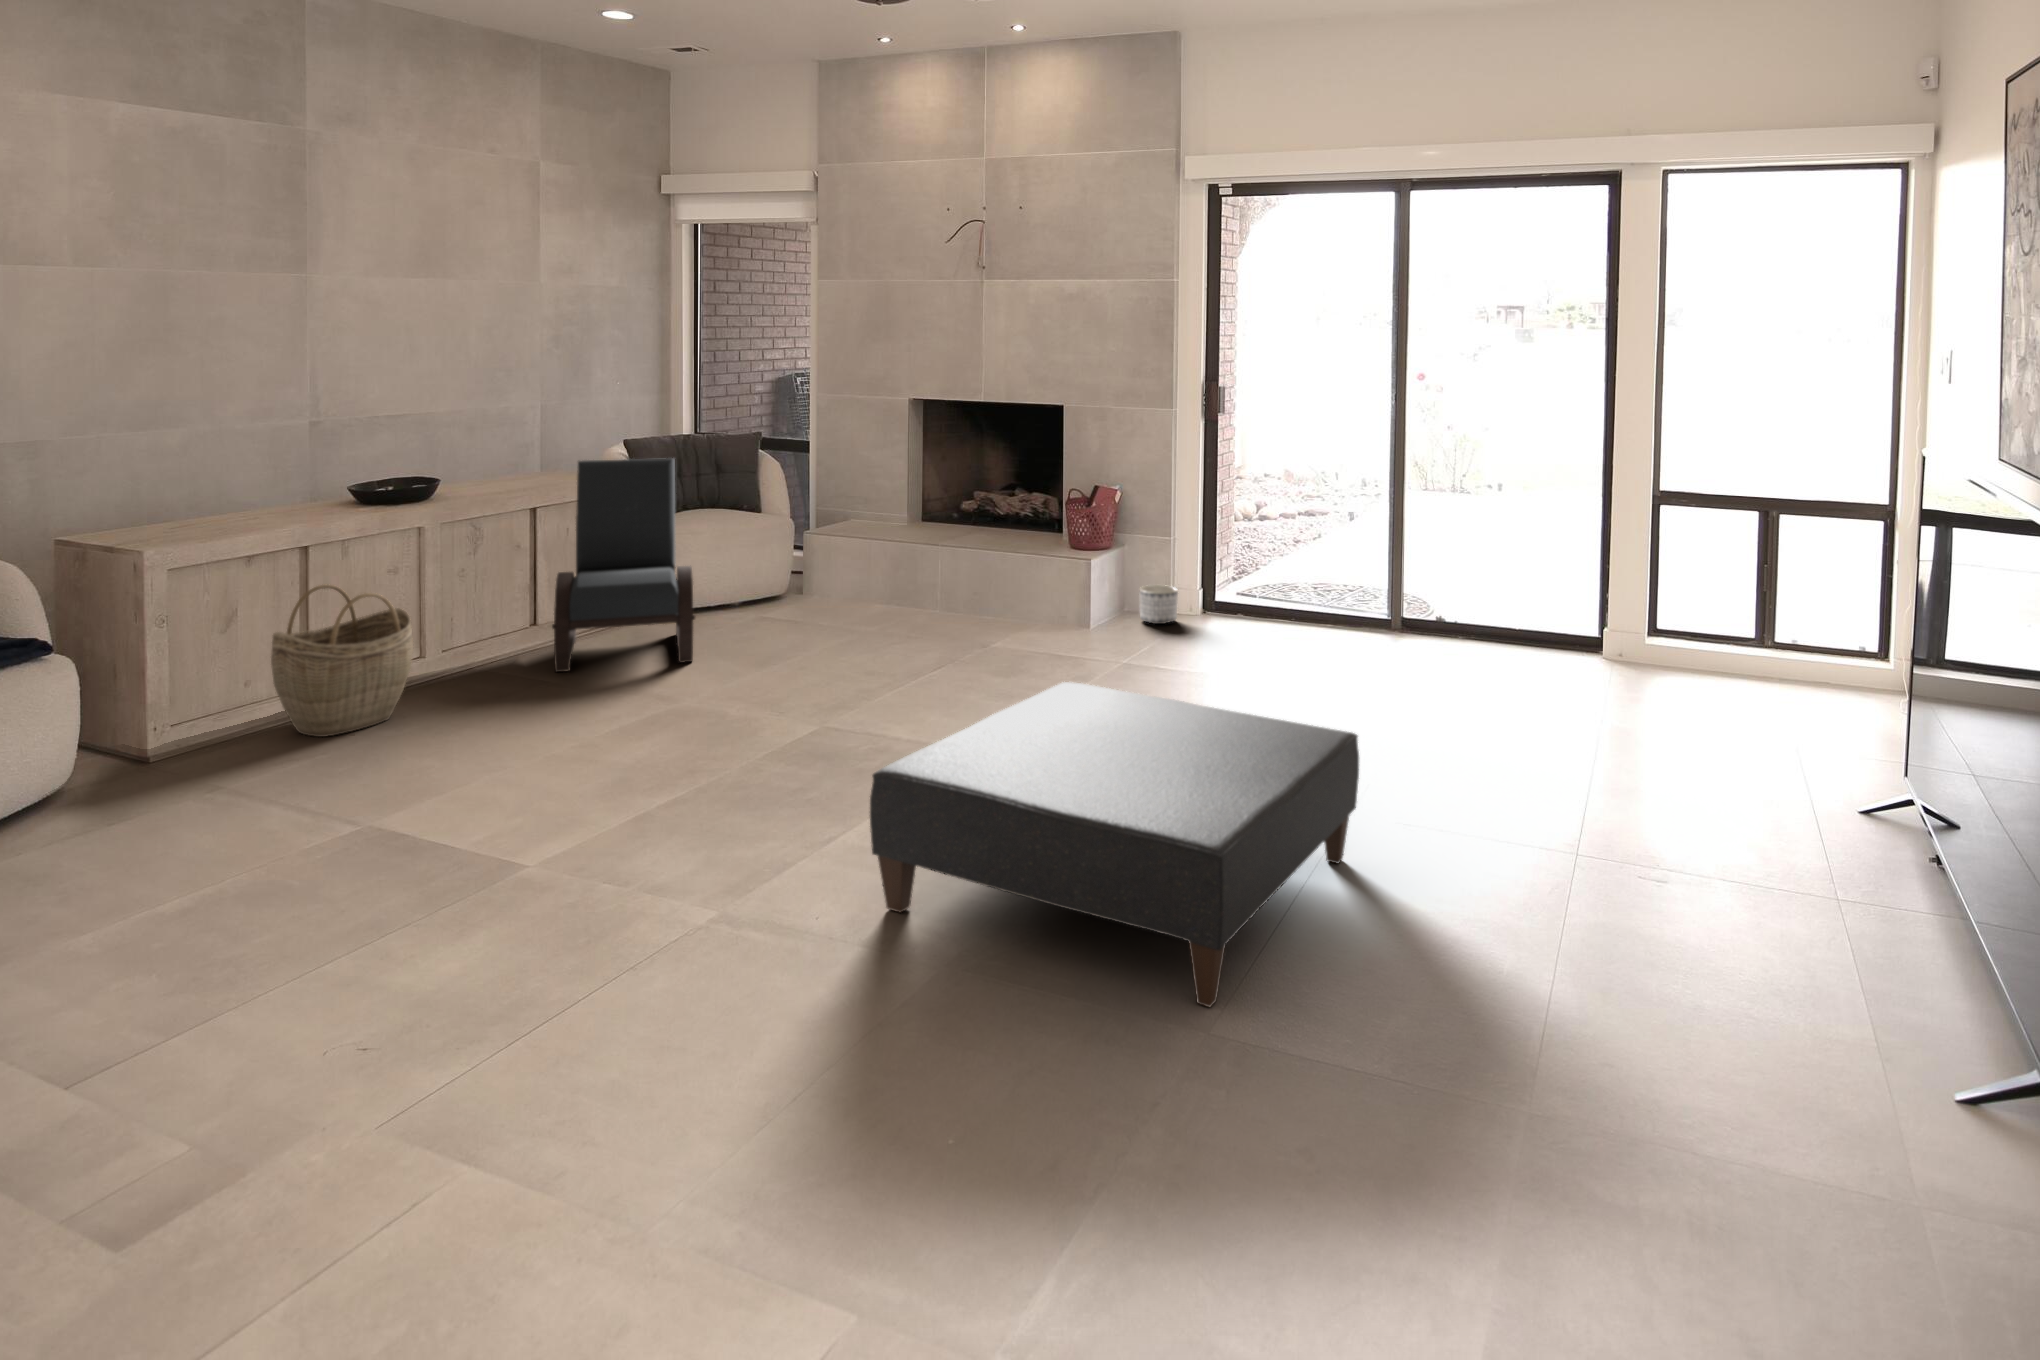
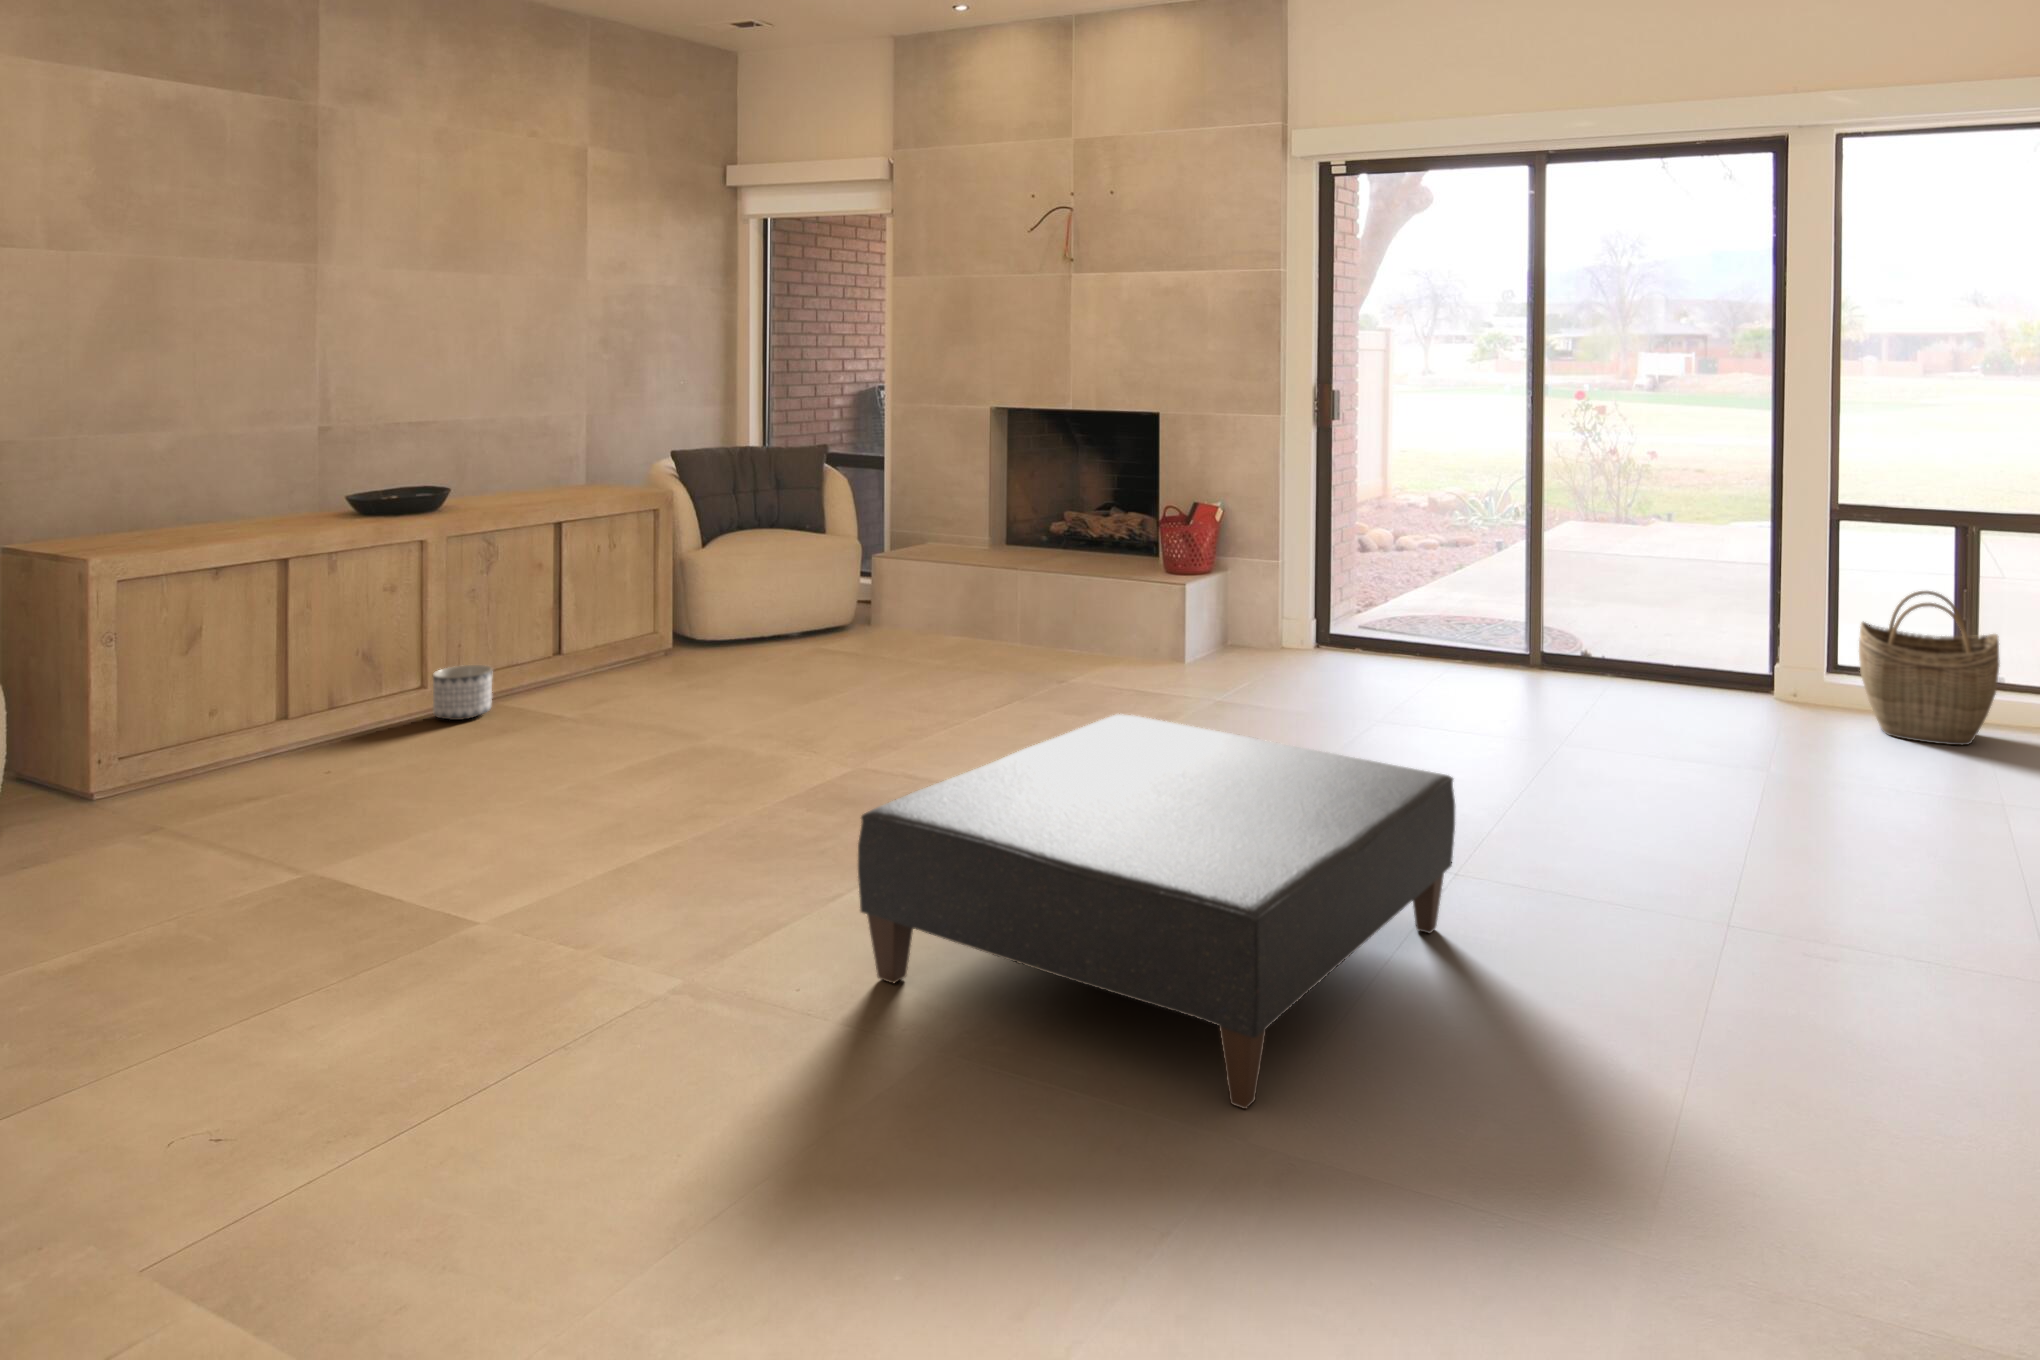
lounge chair: present [552,458,695,672] -> none [571,469,737,705]
woven basket: present [271,585,413,737] -> present [1859,591,1999,745]
planter: present [1140,585,1178,624] -> present [433,665,492,720]

